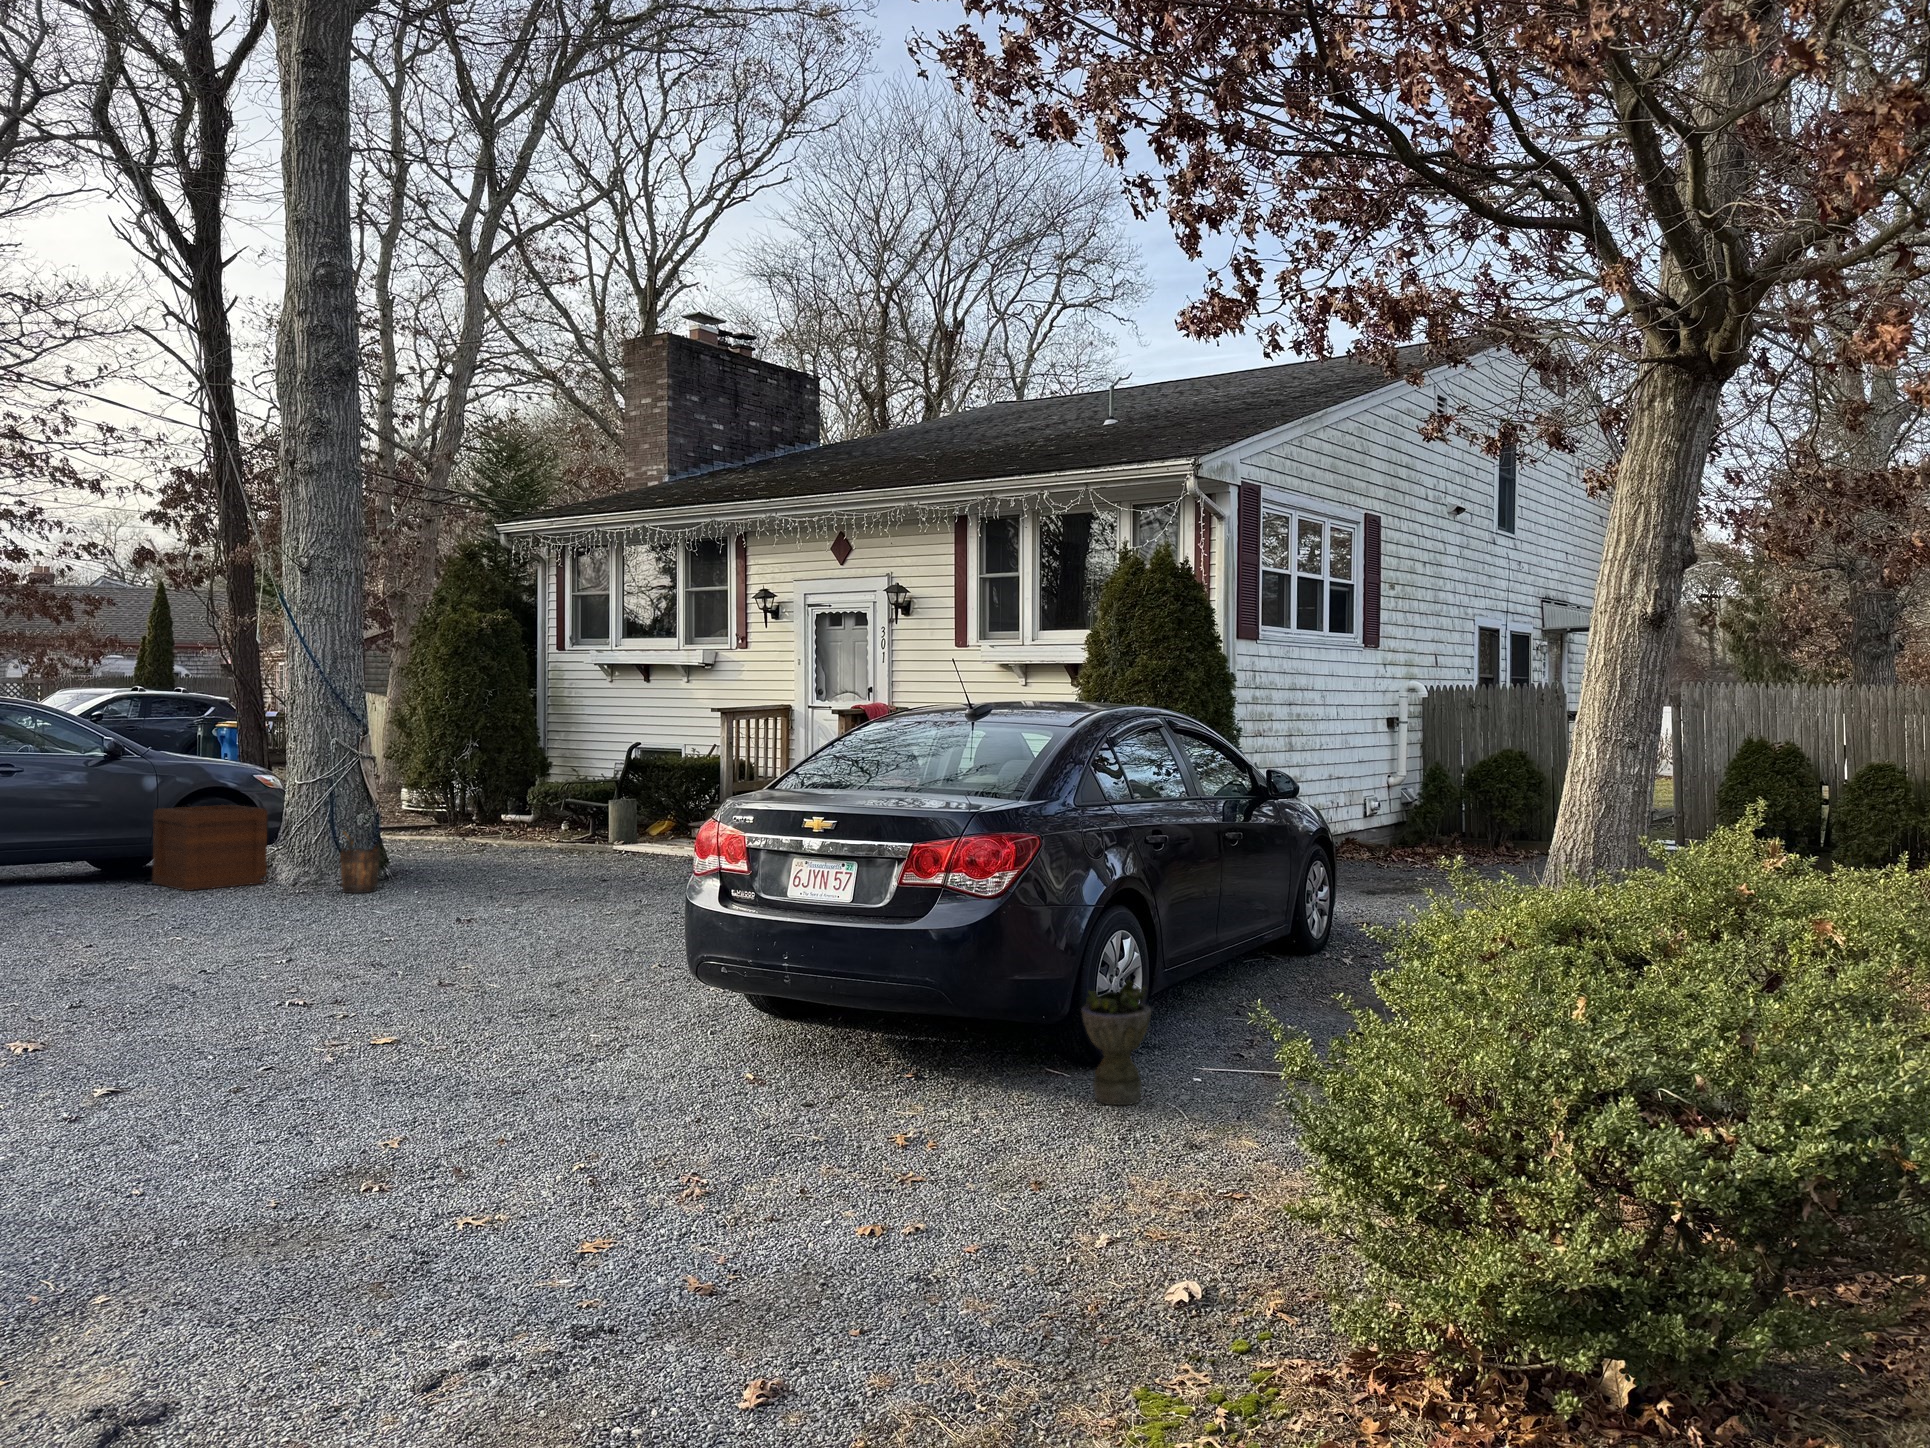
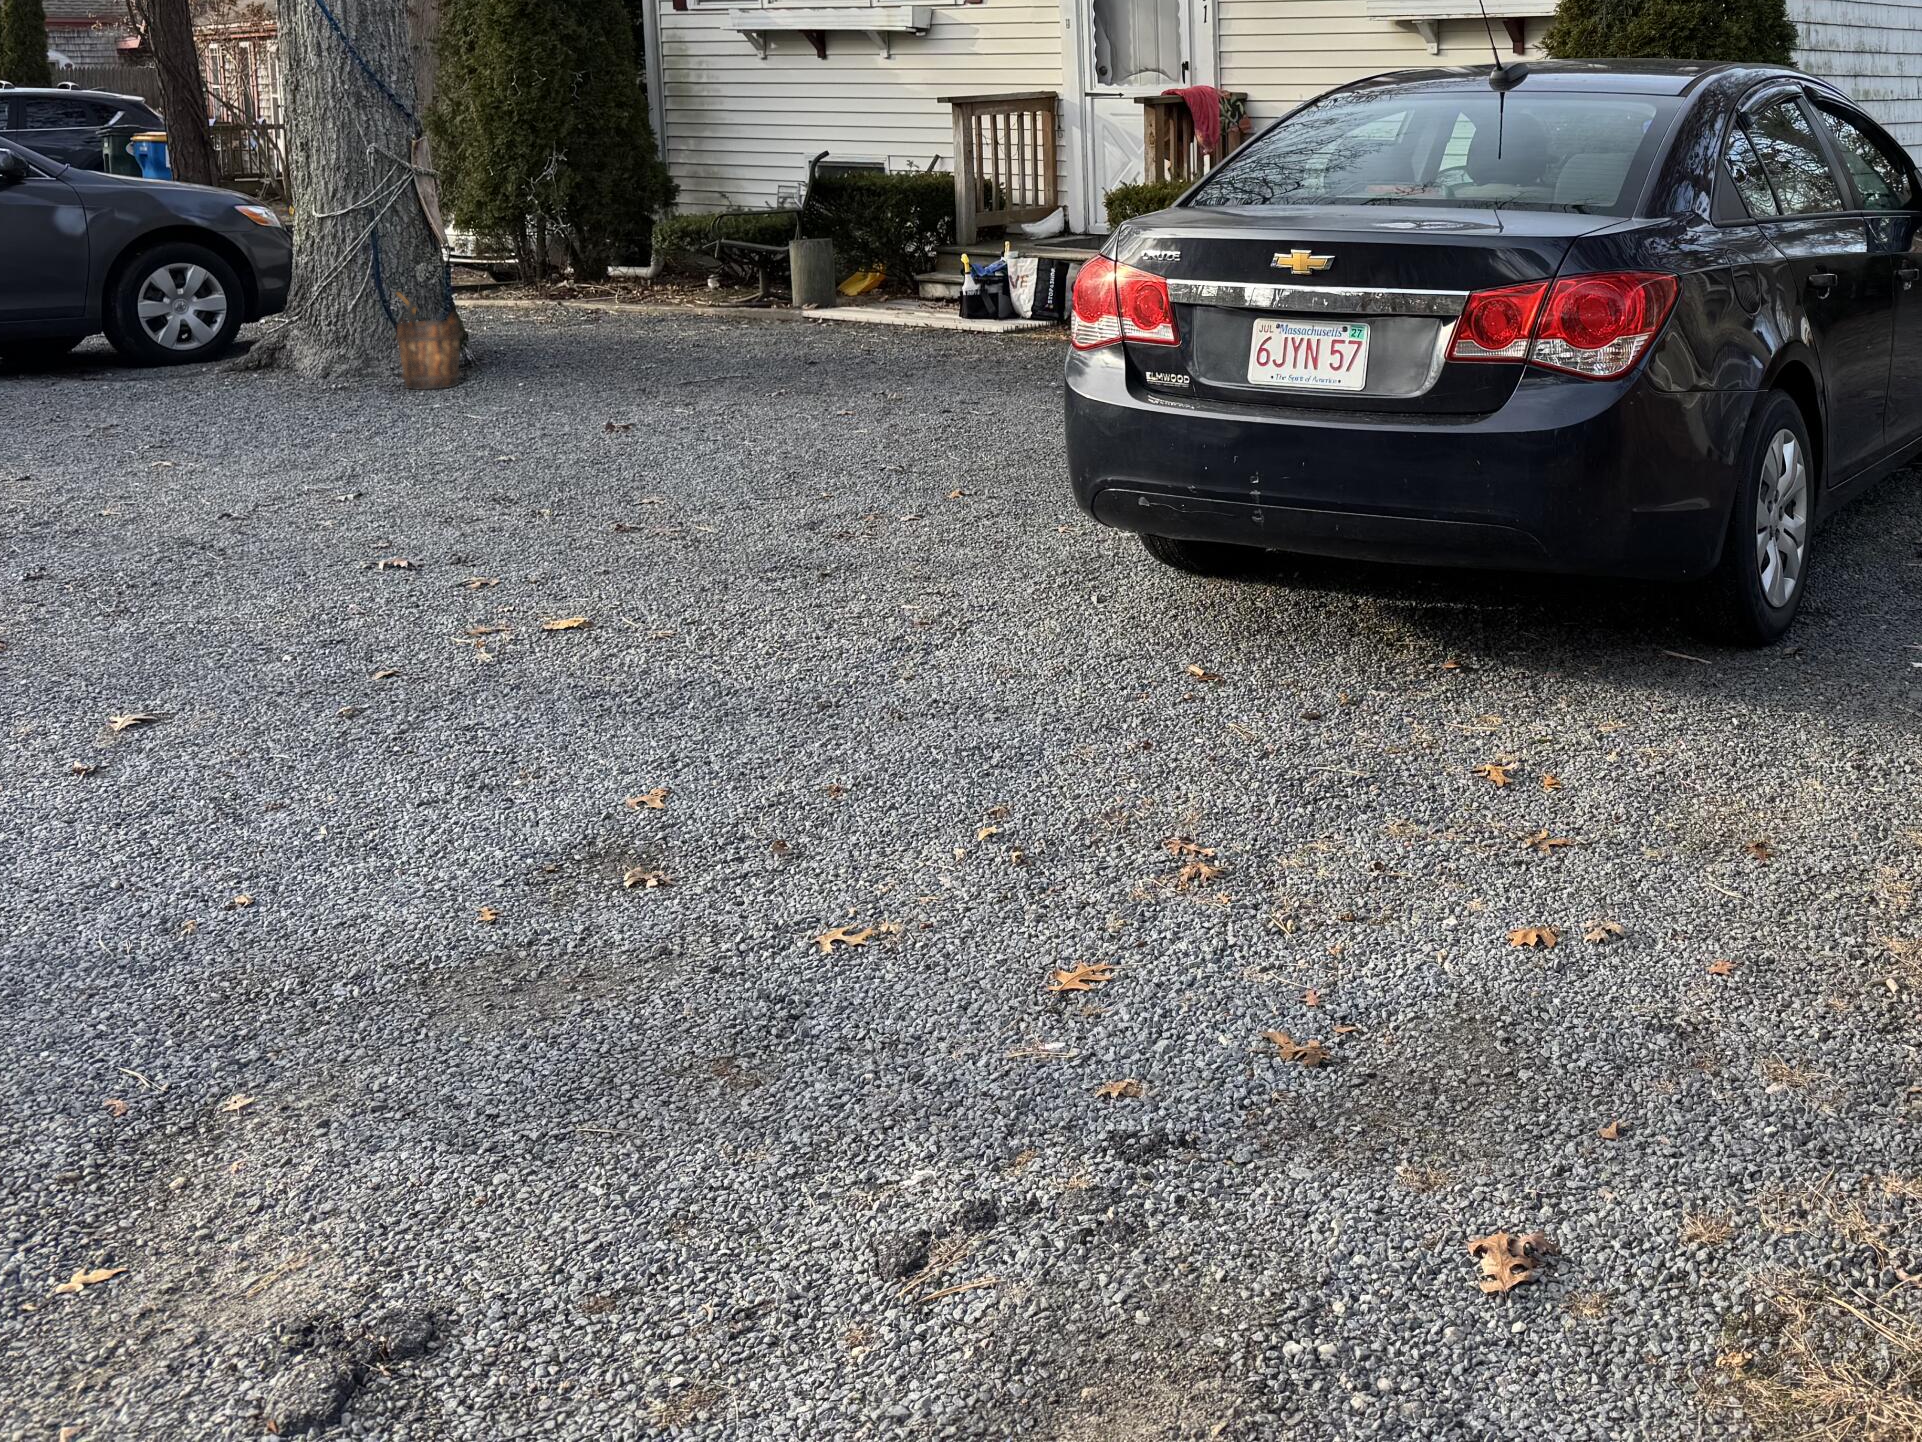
wooden crate: present [152,805,267,891] -> none [87,254,278,391]
planter: present [1081,980,1151,1105] -> none [1754,505,1872,708]

